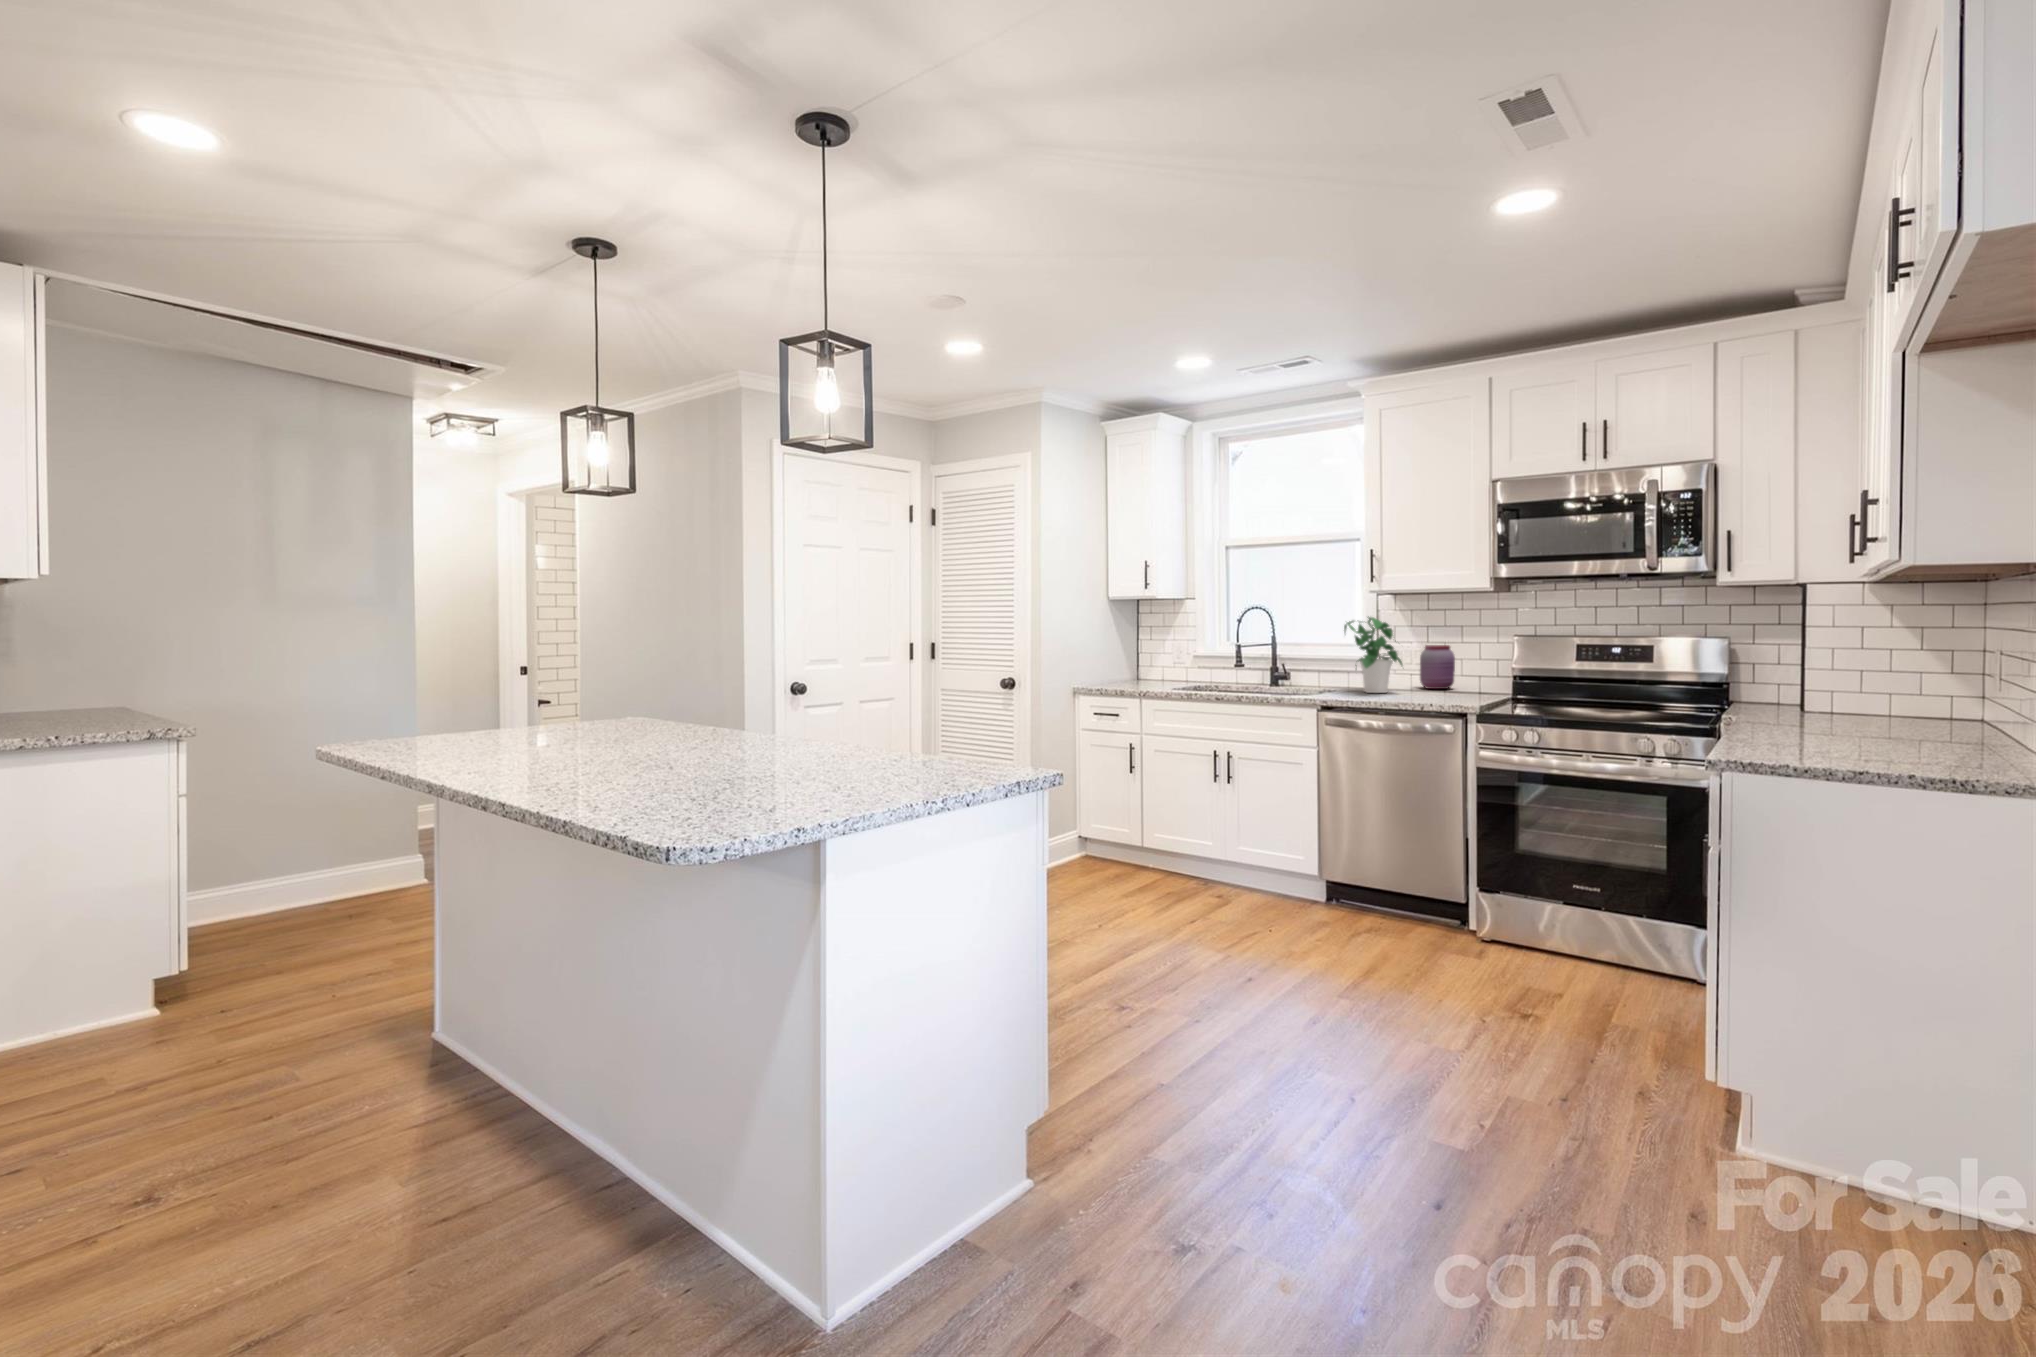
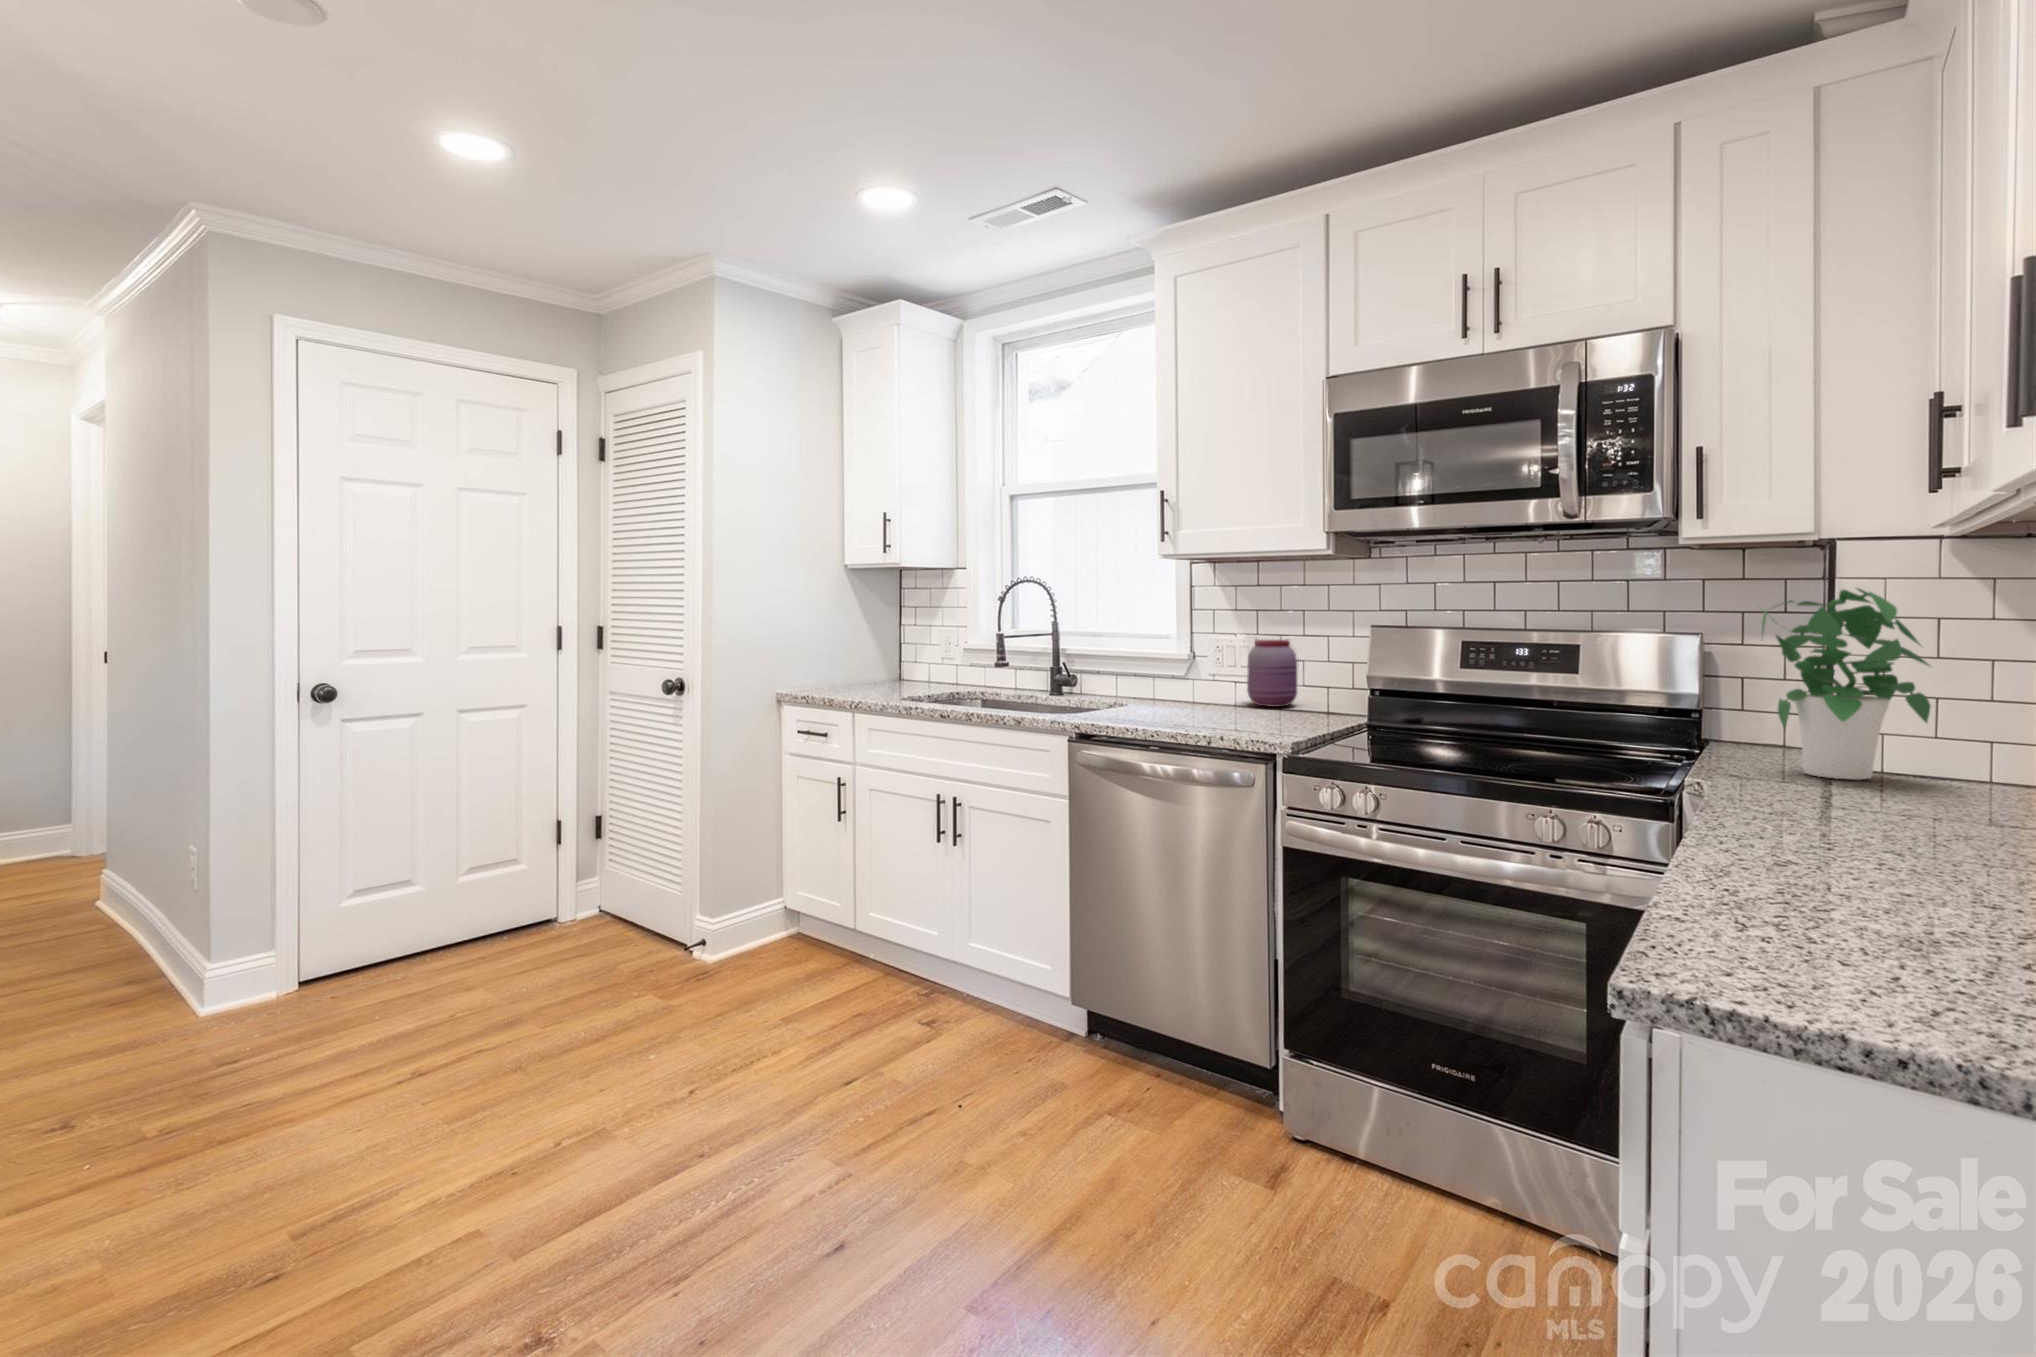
potted plant: present [1344,617,1402,693] -> present [1762,589,1931,780]

